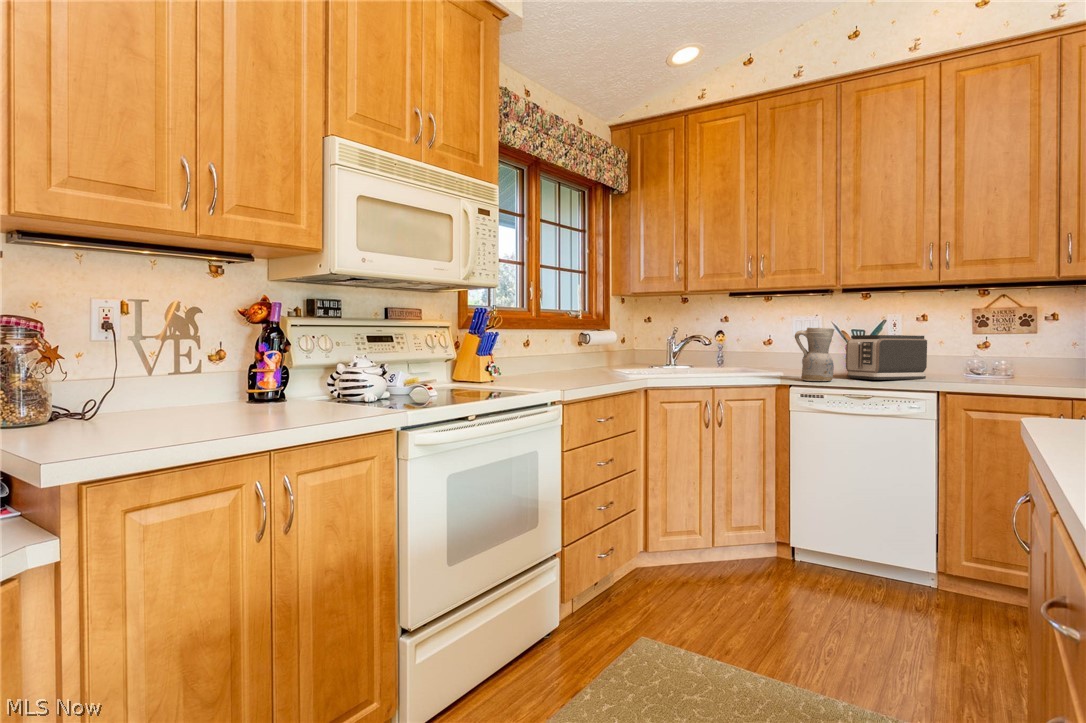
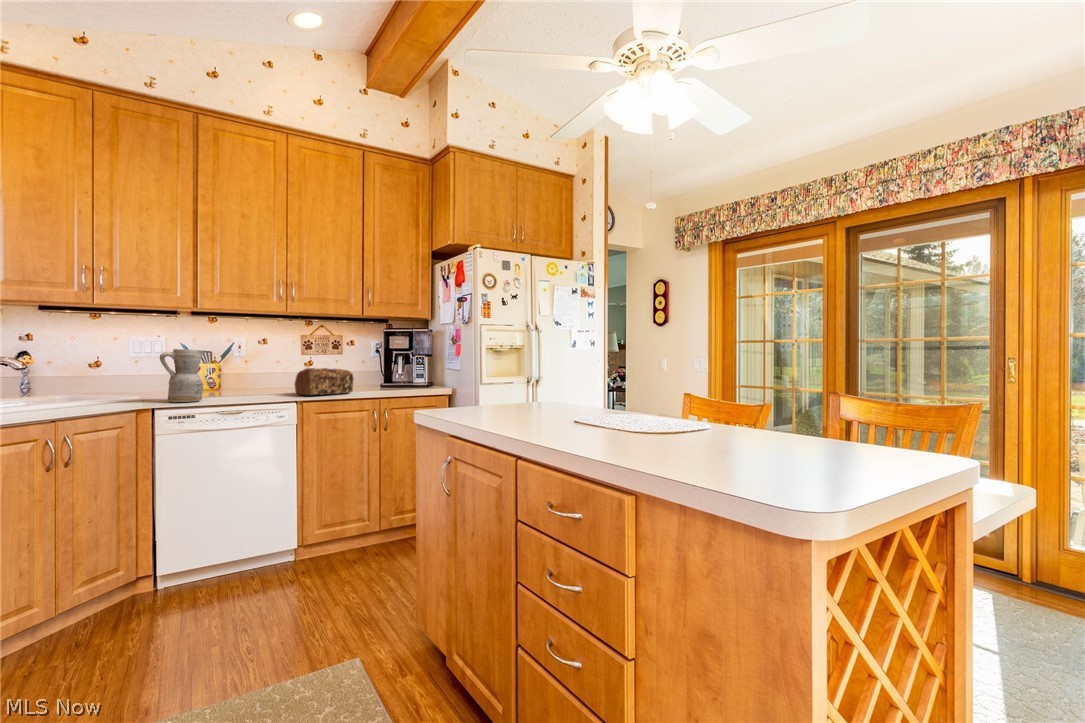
toaster: present [846,335,927,380] -> none [208,356,276,396]
bread loaf: none [942,350,1030,385] -> present [295,368,354,396]

